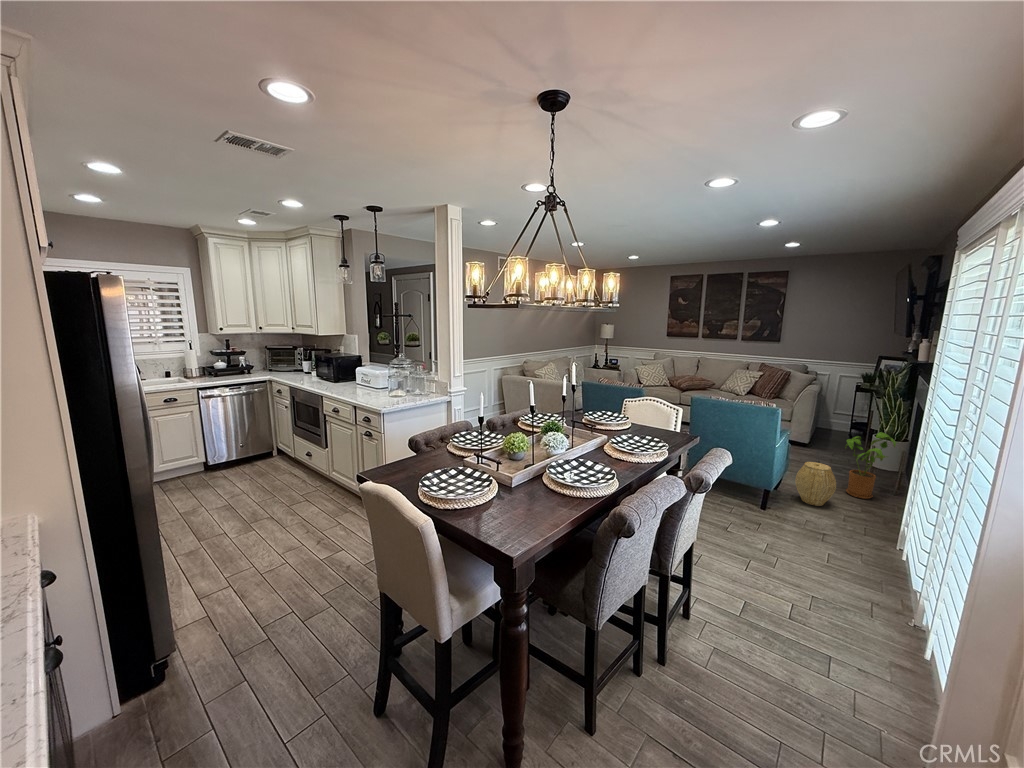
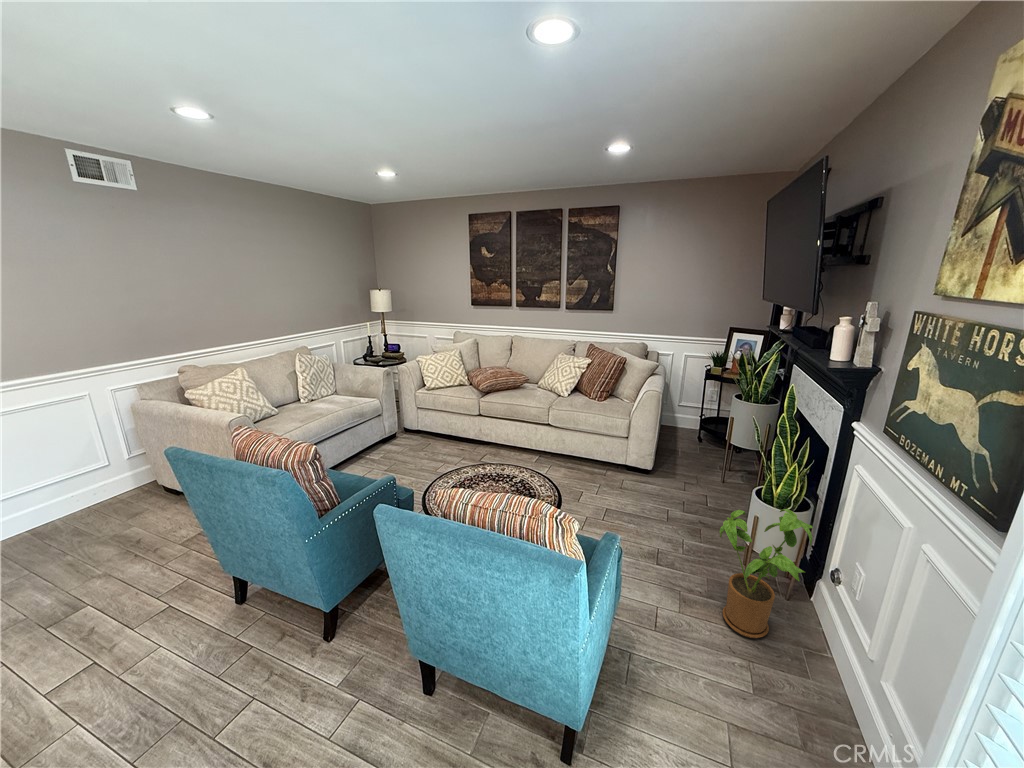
woven basket: present [795,462,836,506] -> none [639,599,718,704]

